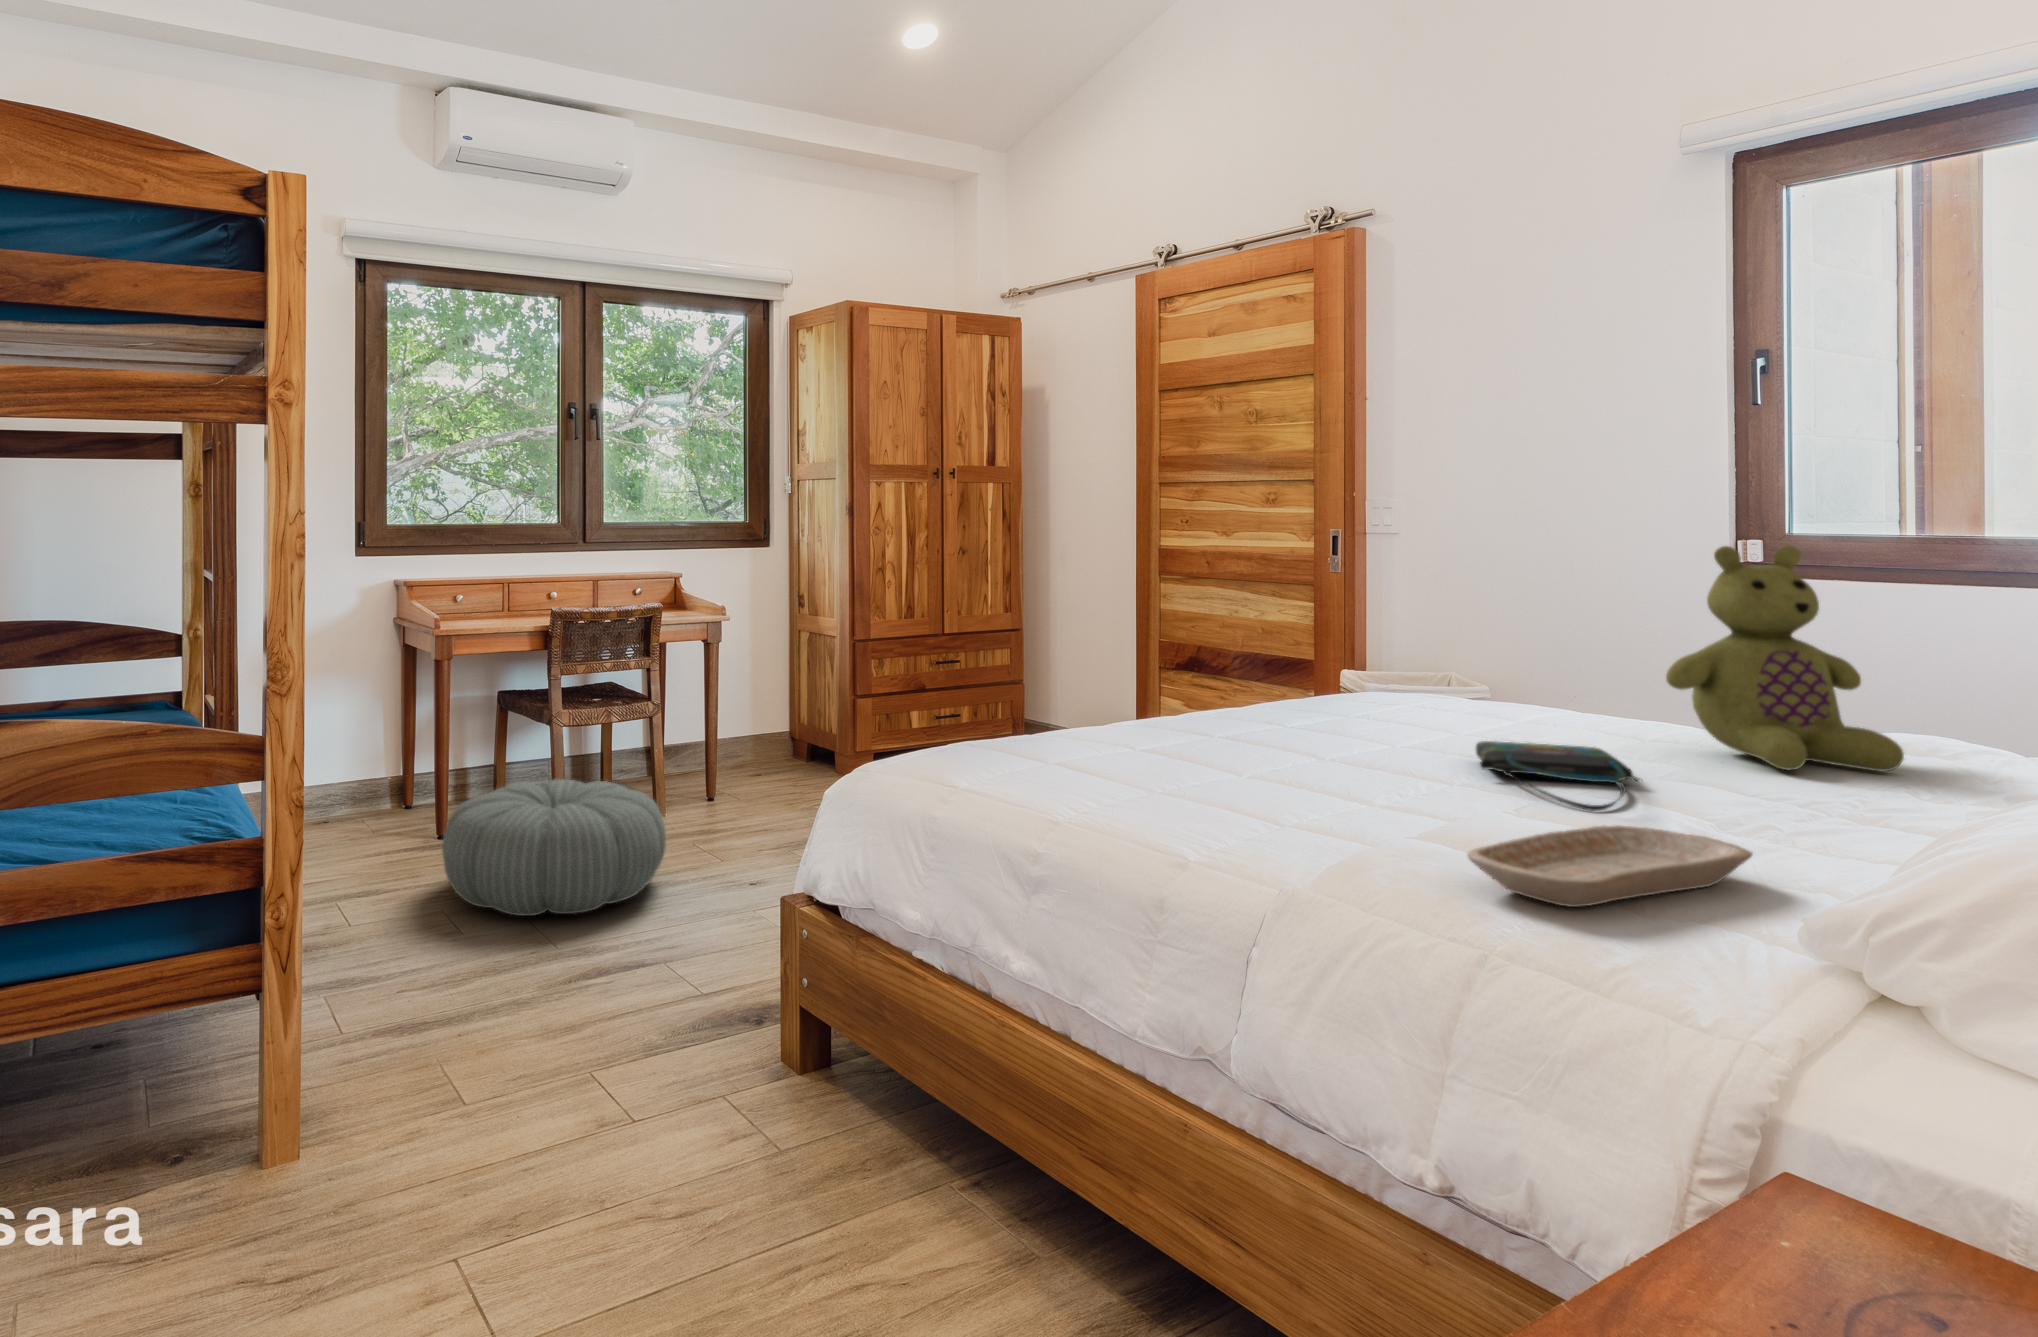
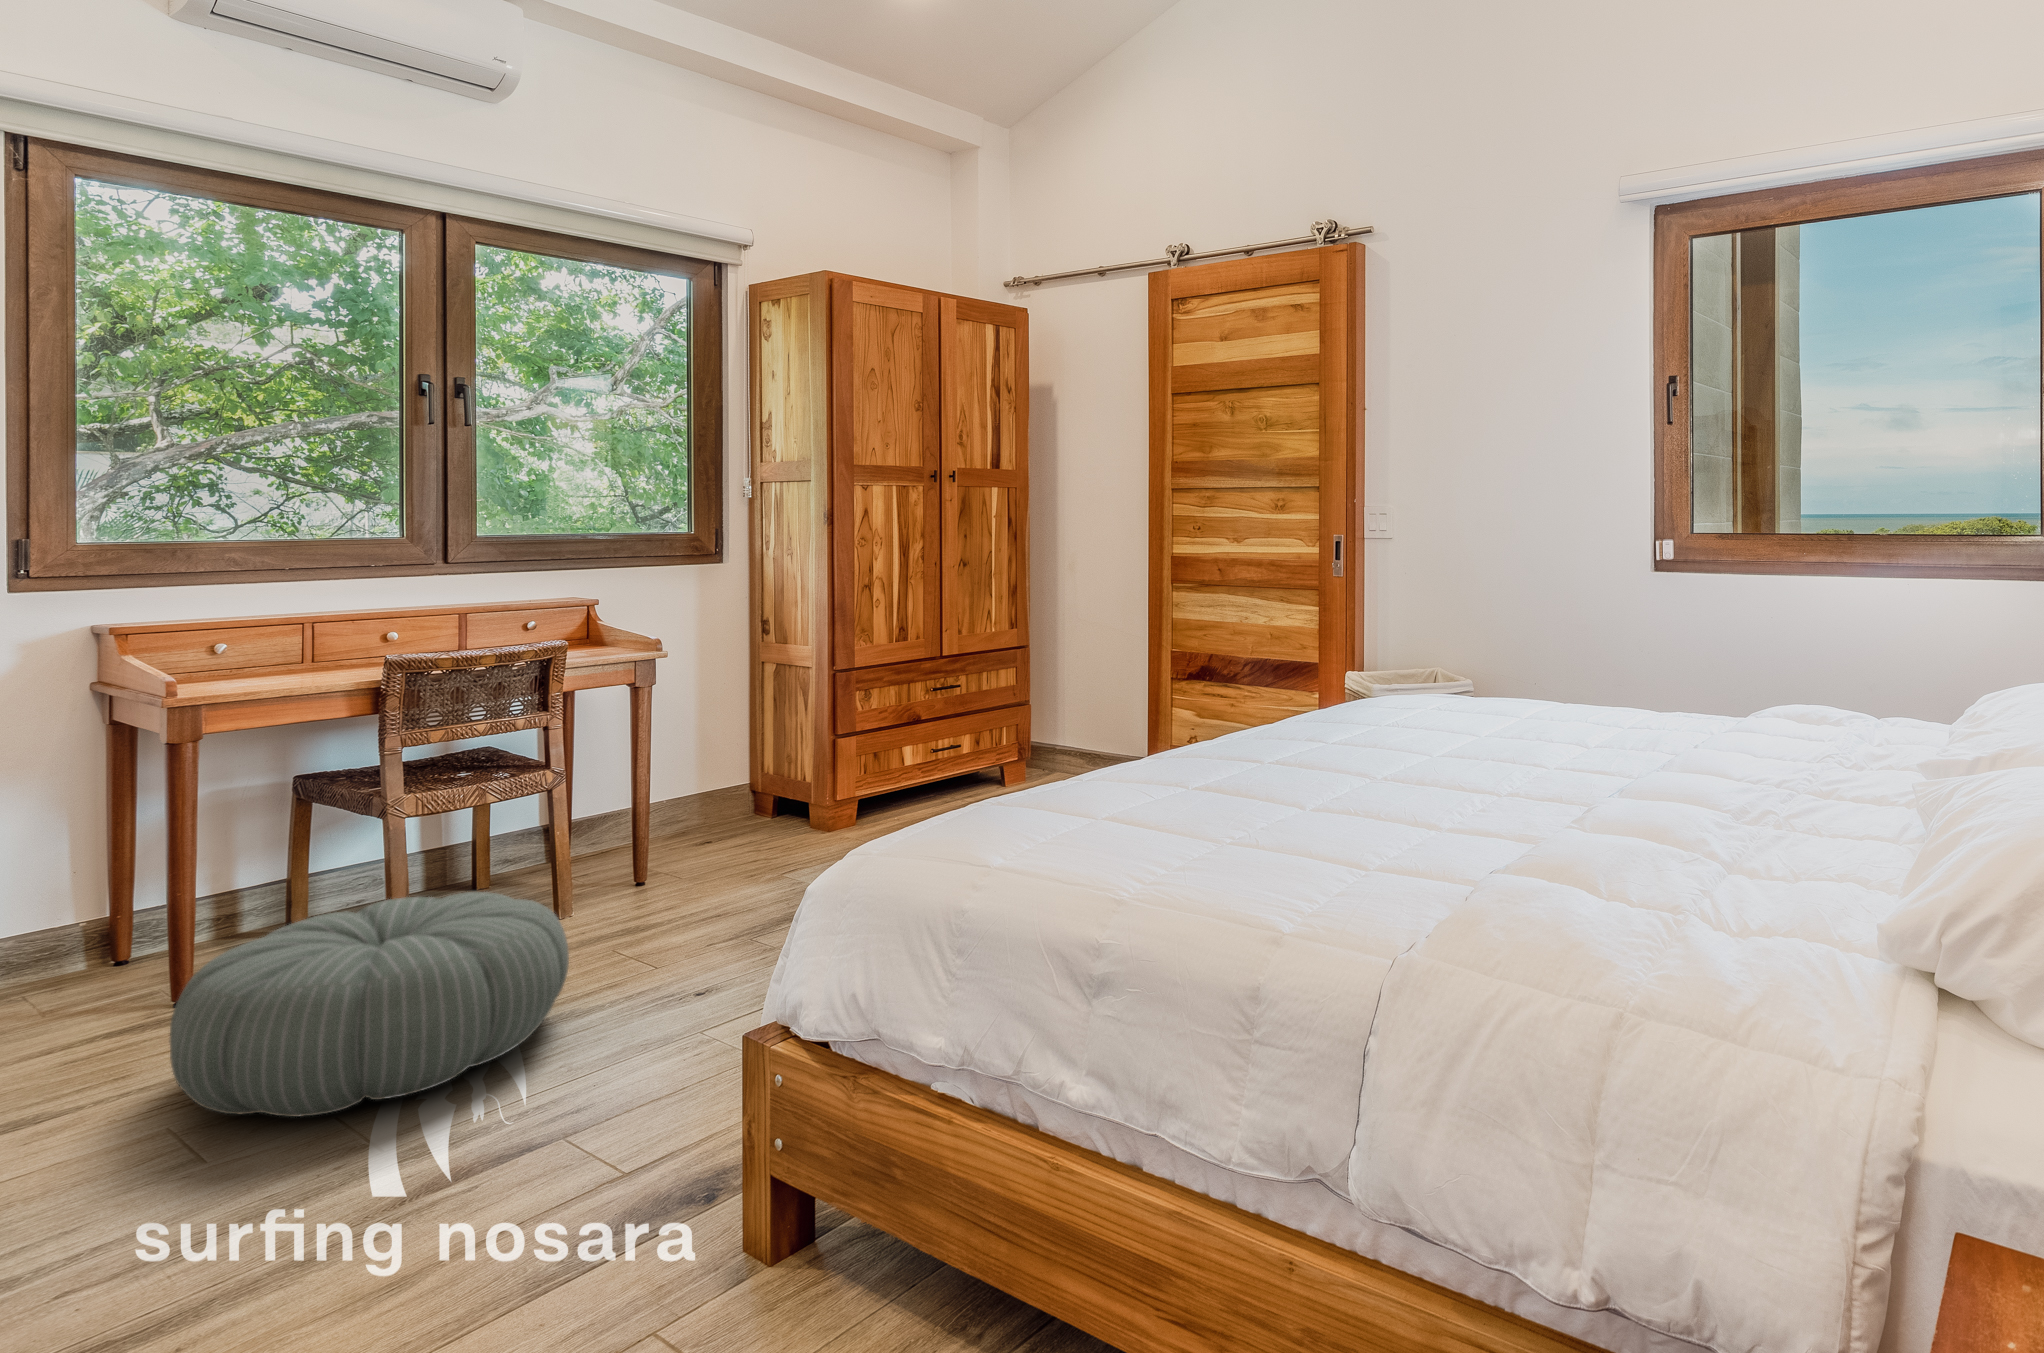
stuffed bear: present [1666,545,1904,771] -> none [1647,546,1815,748]
tote bag: present [1476,741,1638,811] -> none [1507,742,1650,811]
tray: present [1467,825,1752,907] -> none [1575,831,1794,937]

